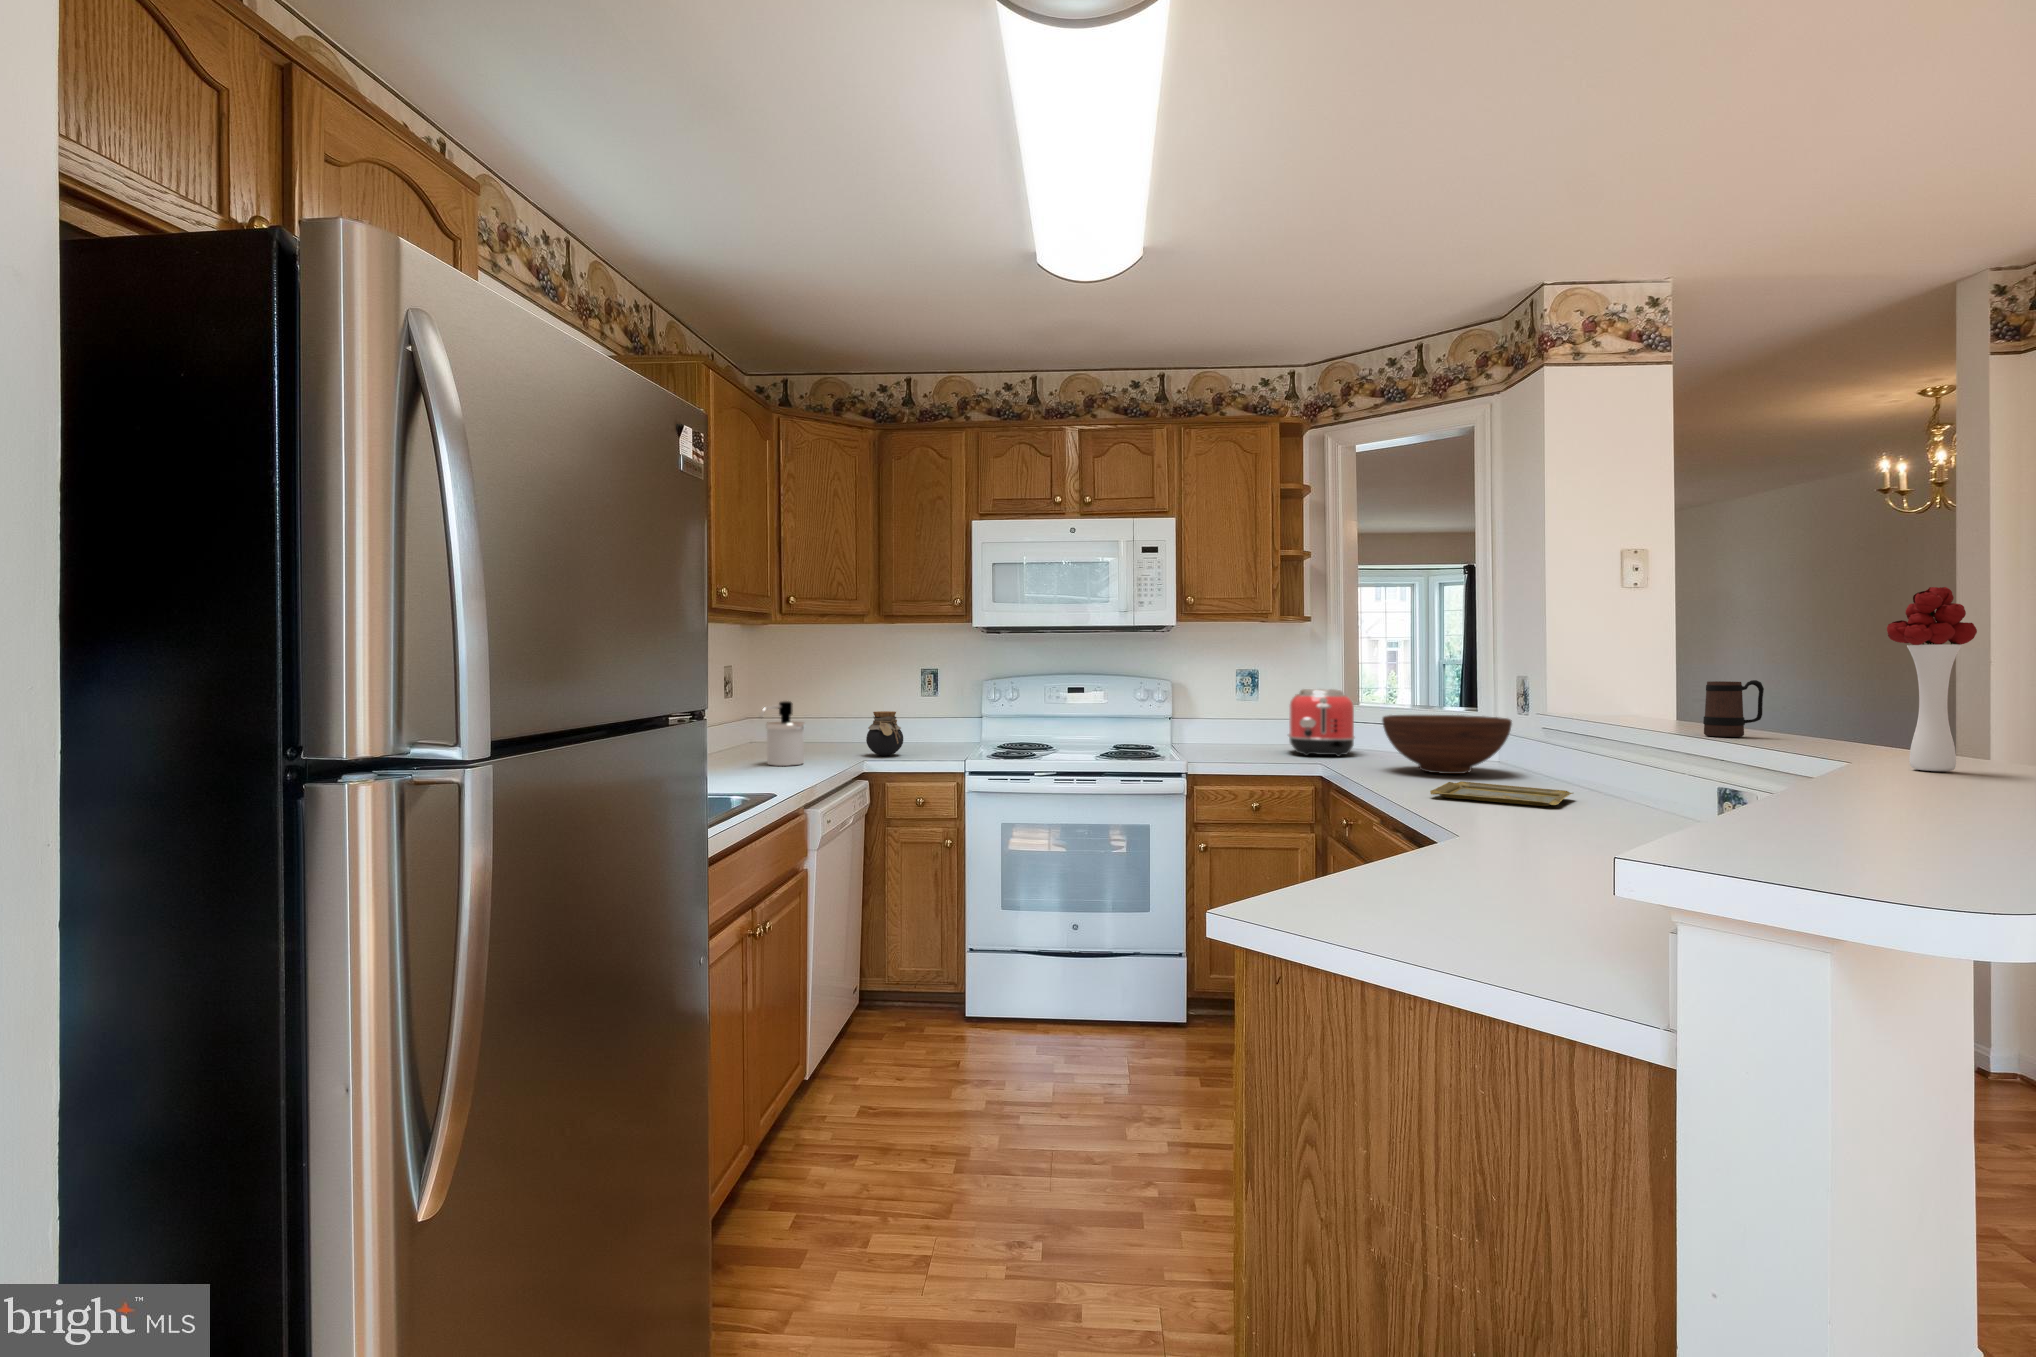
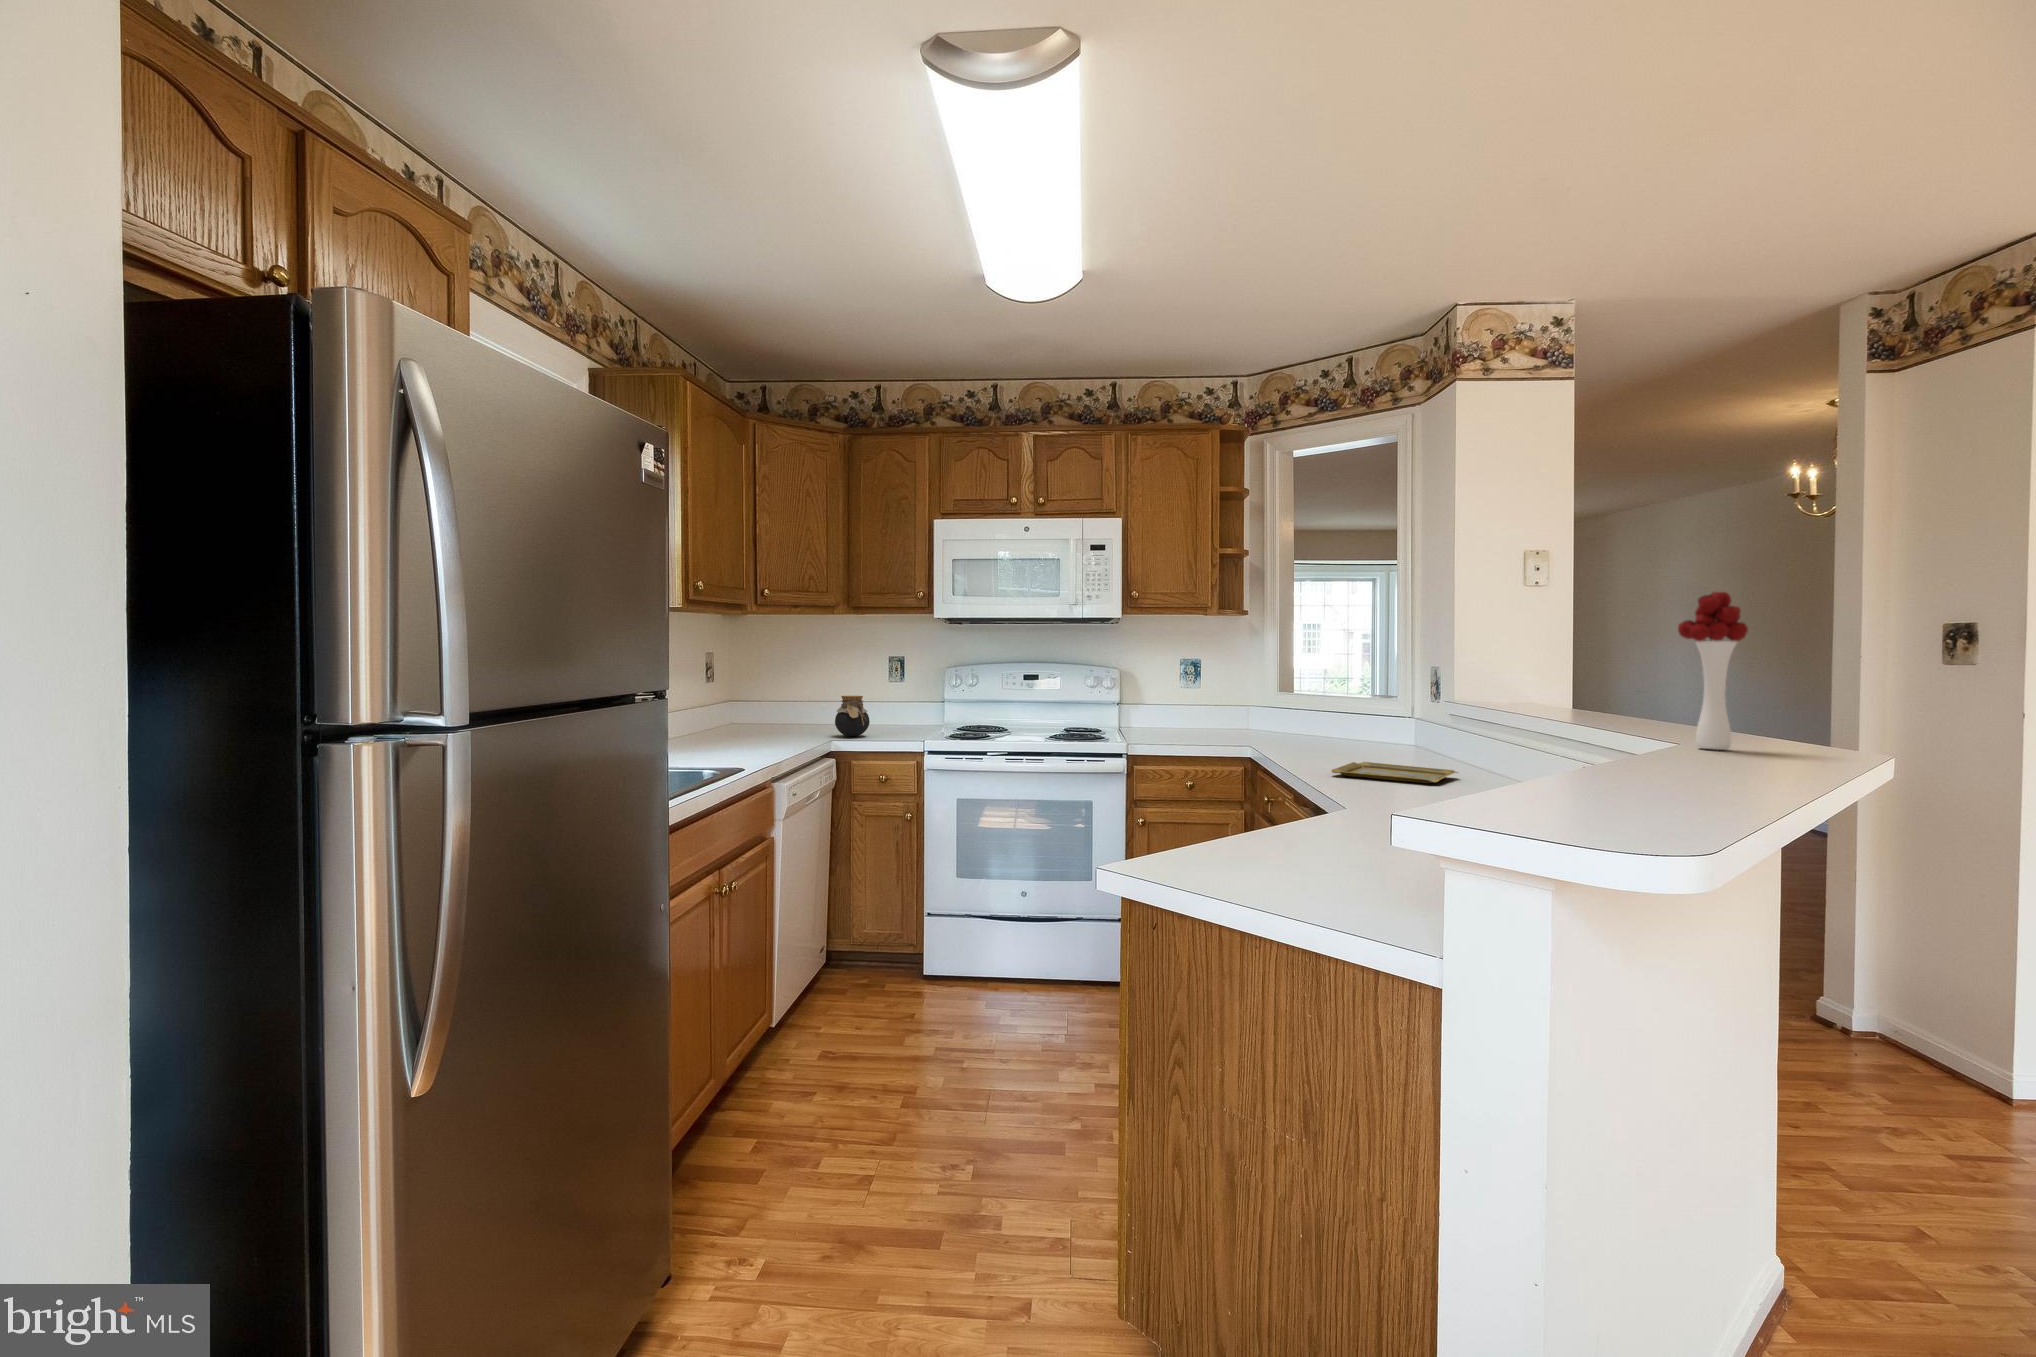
mug: present [1703,680,1764,737] -> none [1565,671,1616,722]
toaster: present [1288,689,1355,757] -> none [1230,678,1290,741]
soap dispenser: present [760,701,805,766] -> none [733,686,776,745]
fruit bowl: present [1382,715,1512,774] -> none [1306,702,1421,756]

